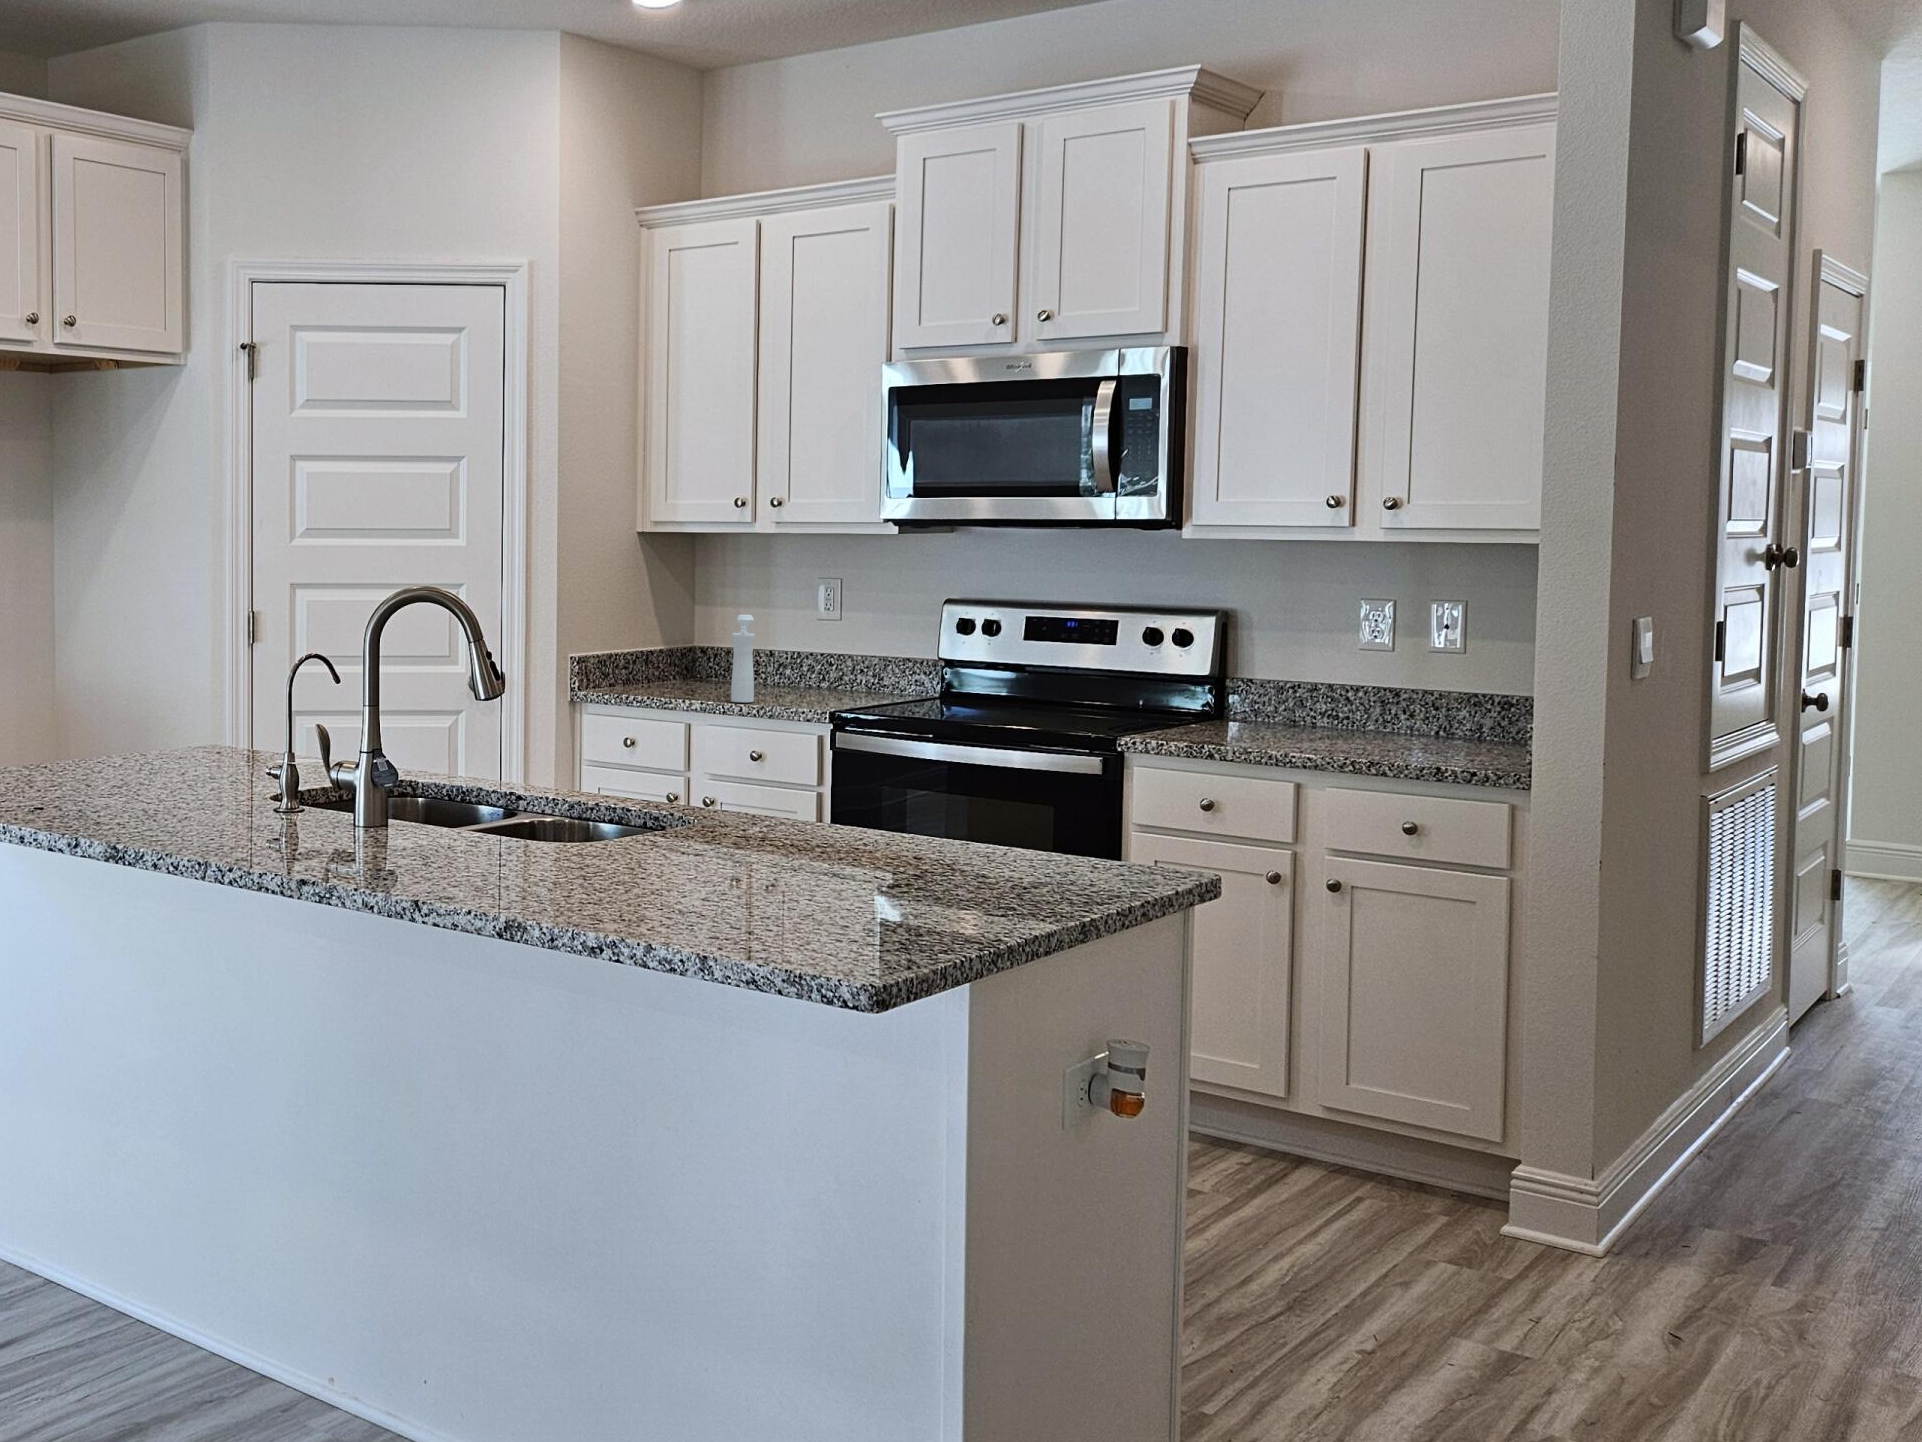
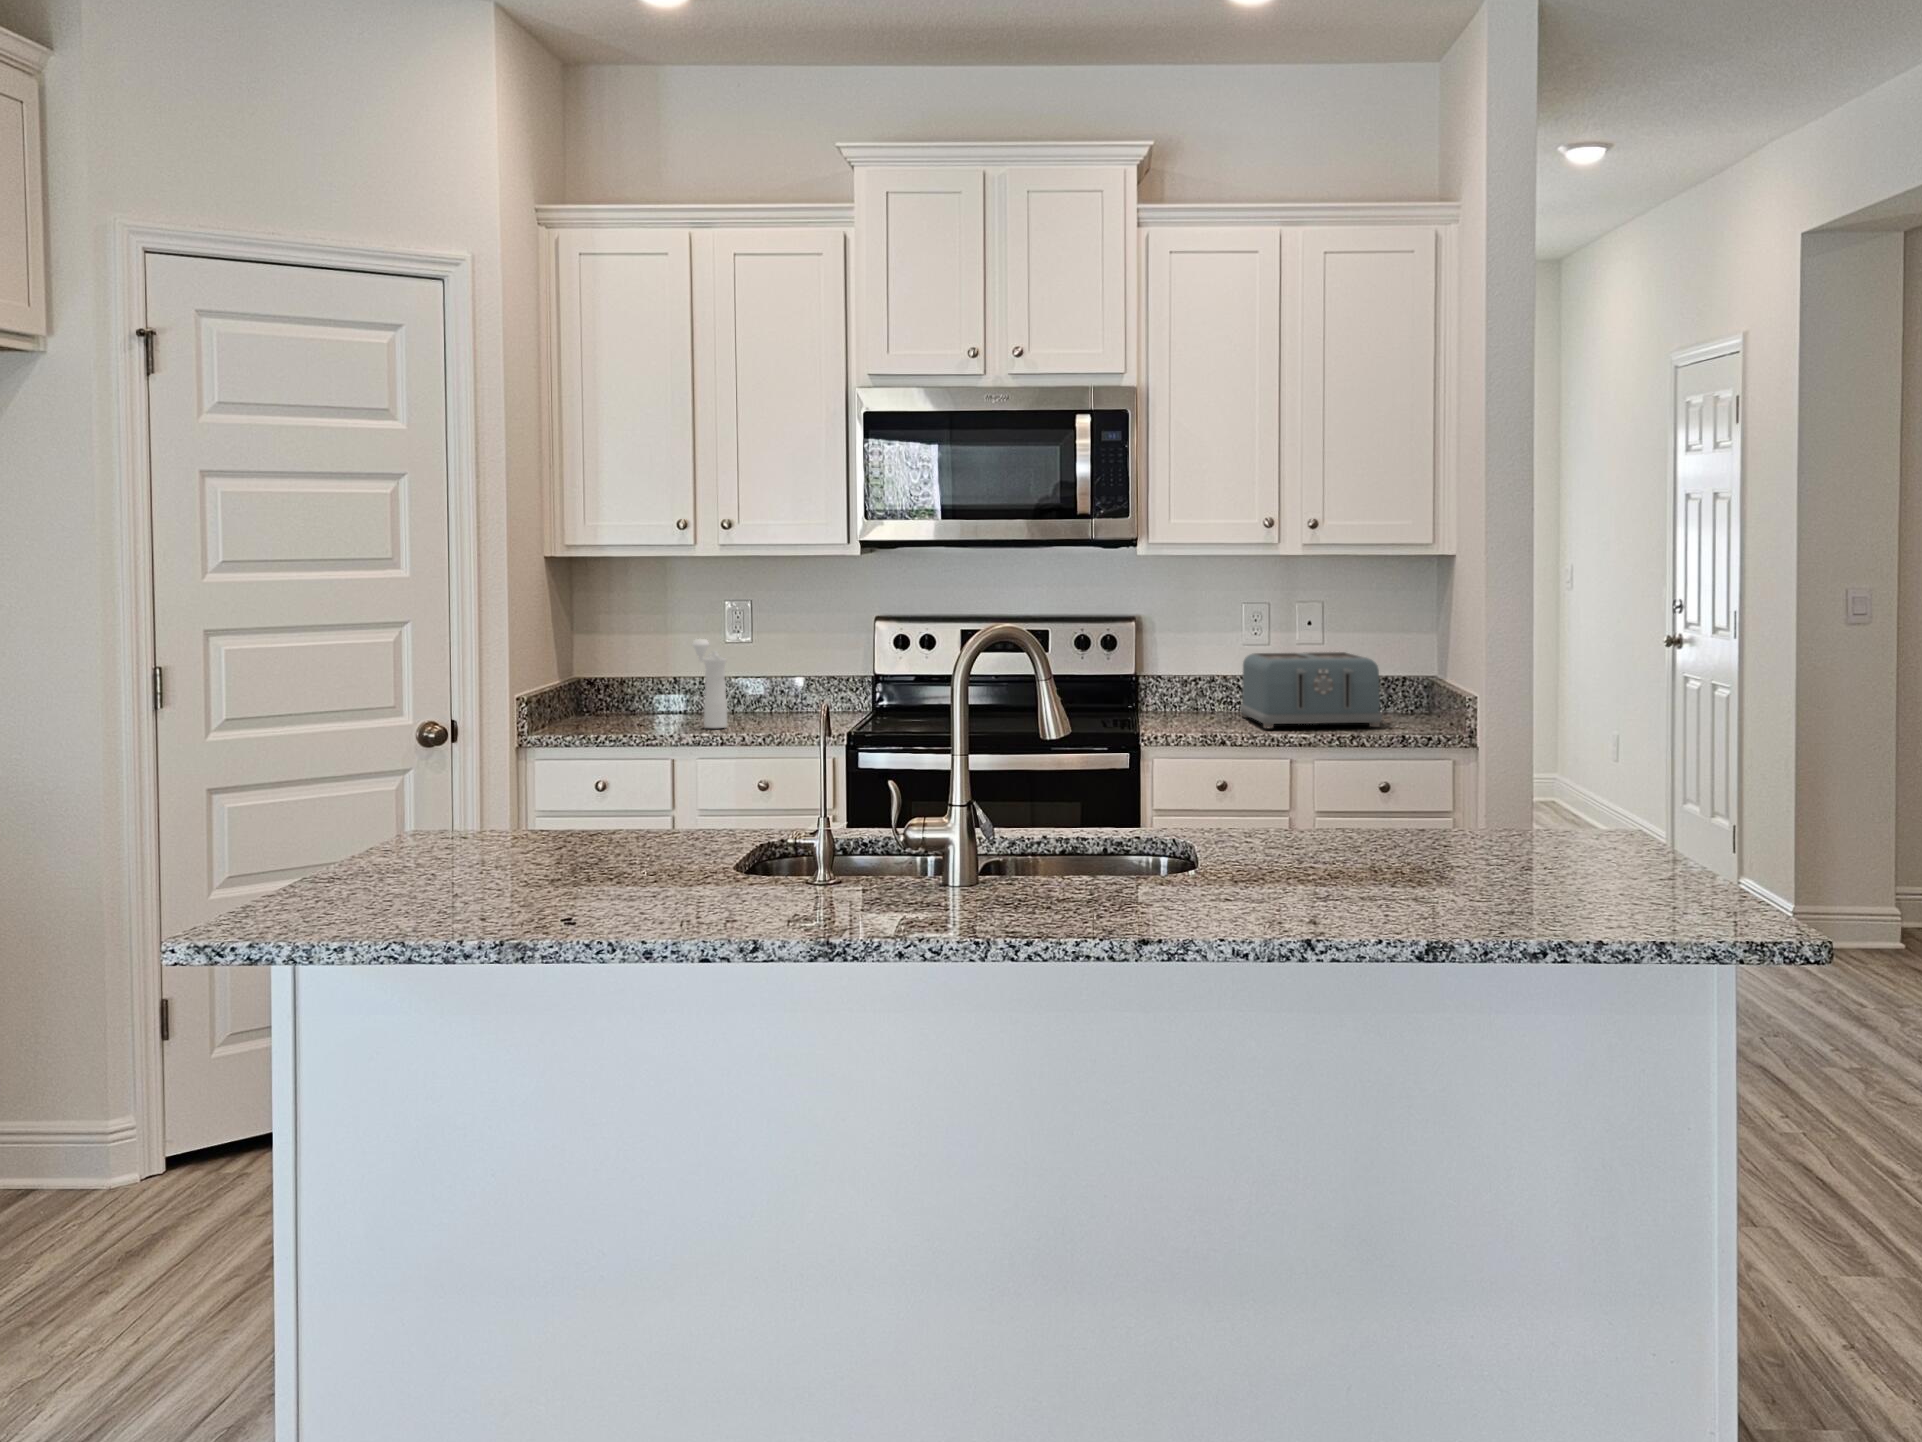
toaster: none [1286,658,1468,755] -> present [1240,652,1382,728]

